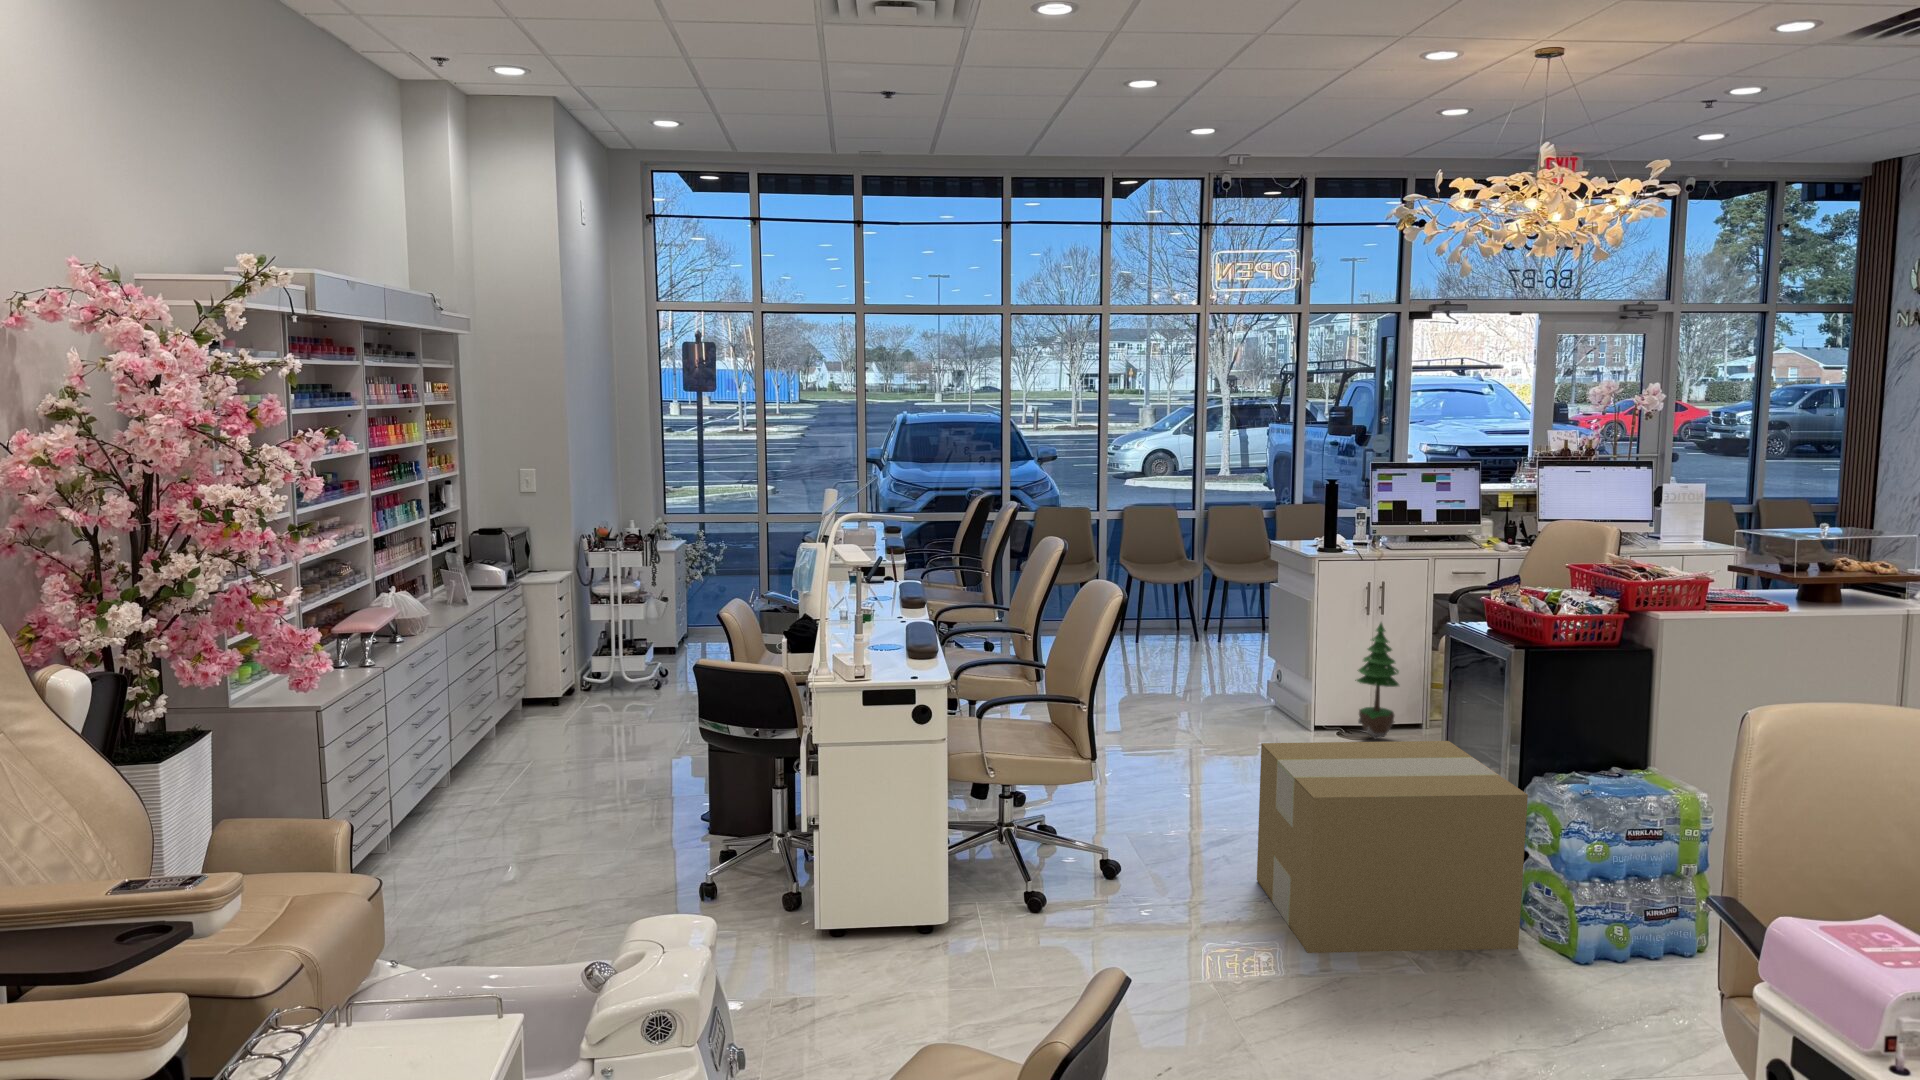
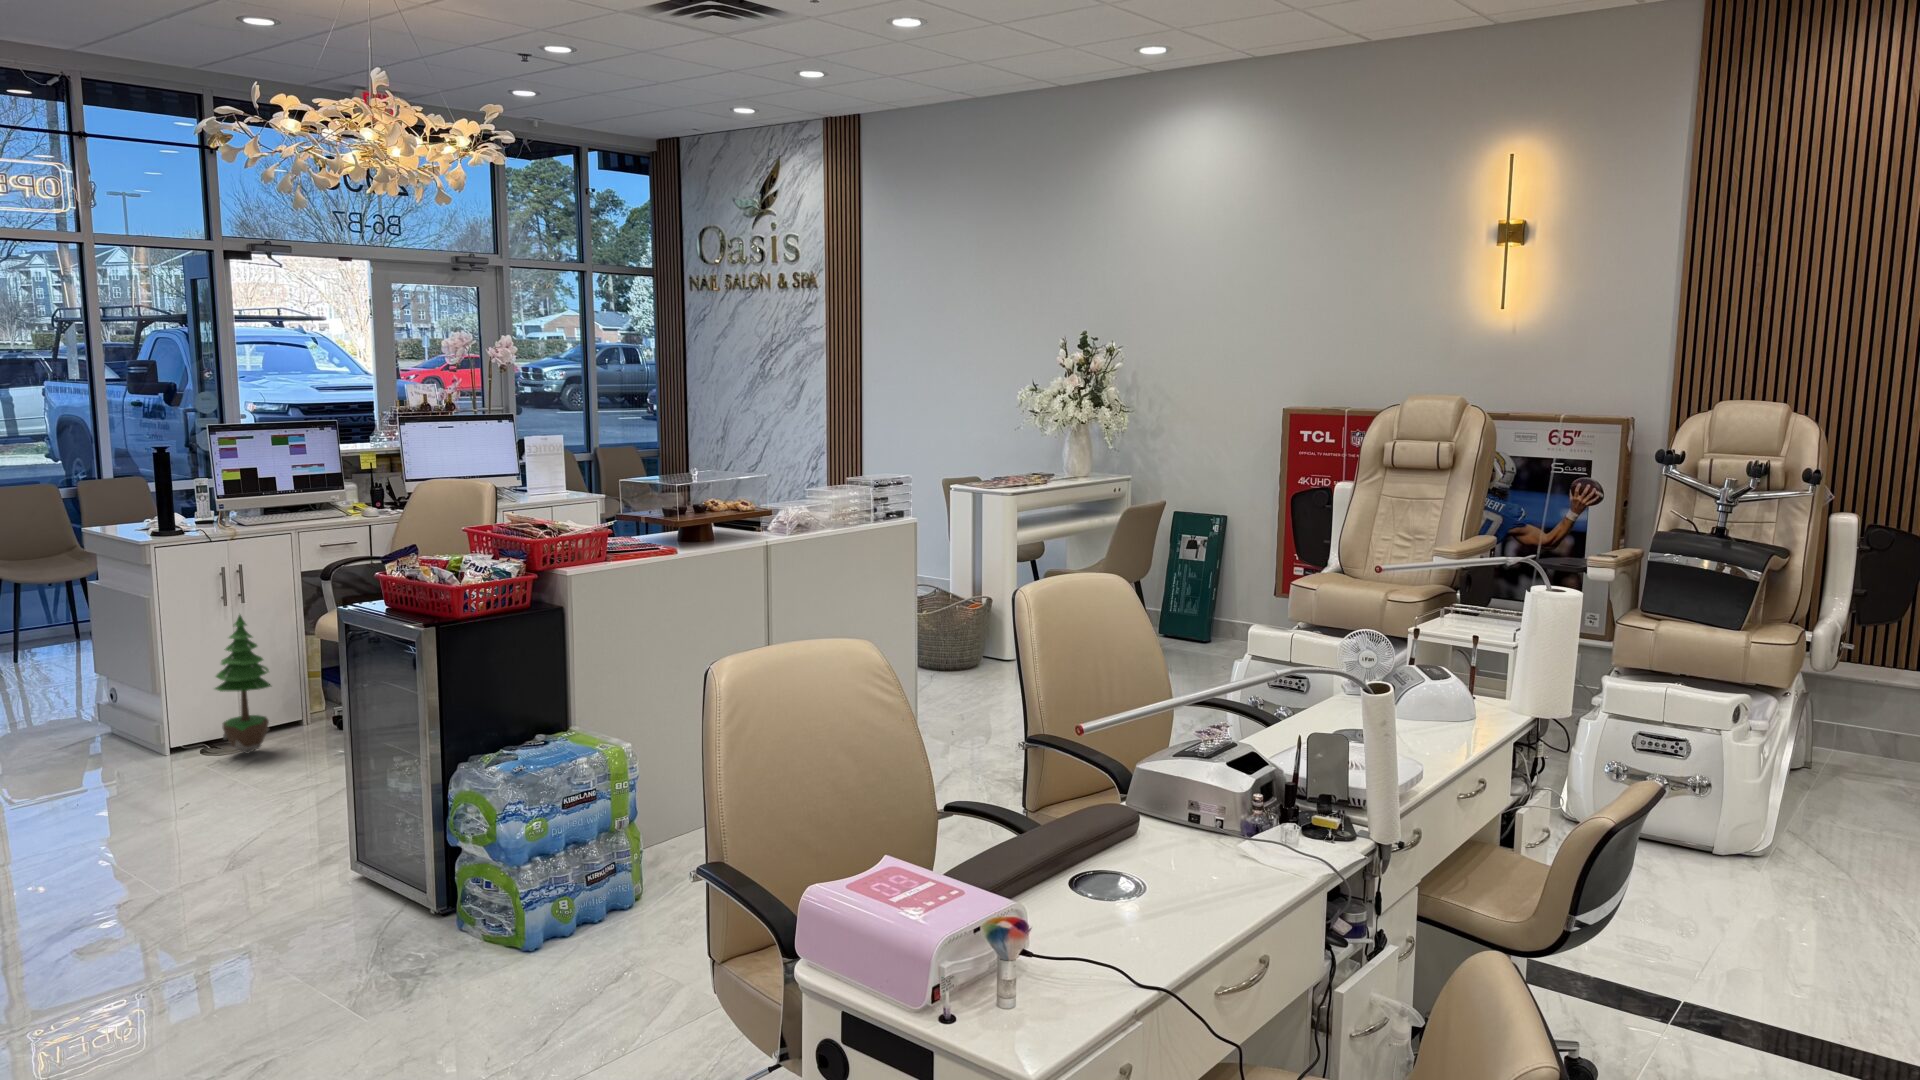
cardboard box: present [1257,741,1528,953] -> none [106,744,465,1056]

